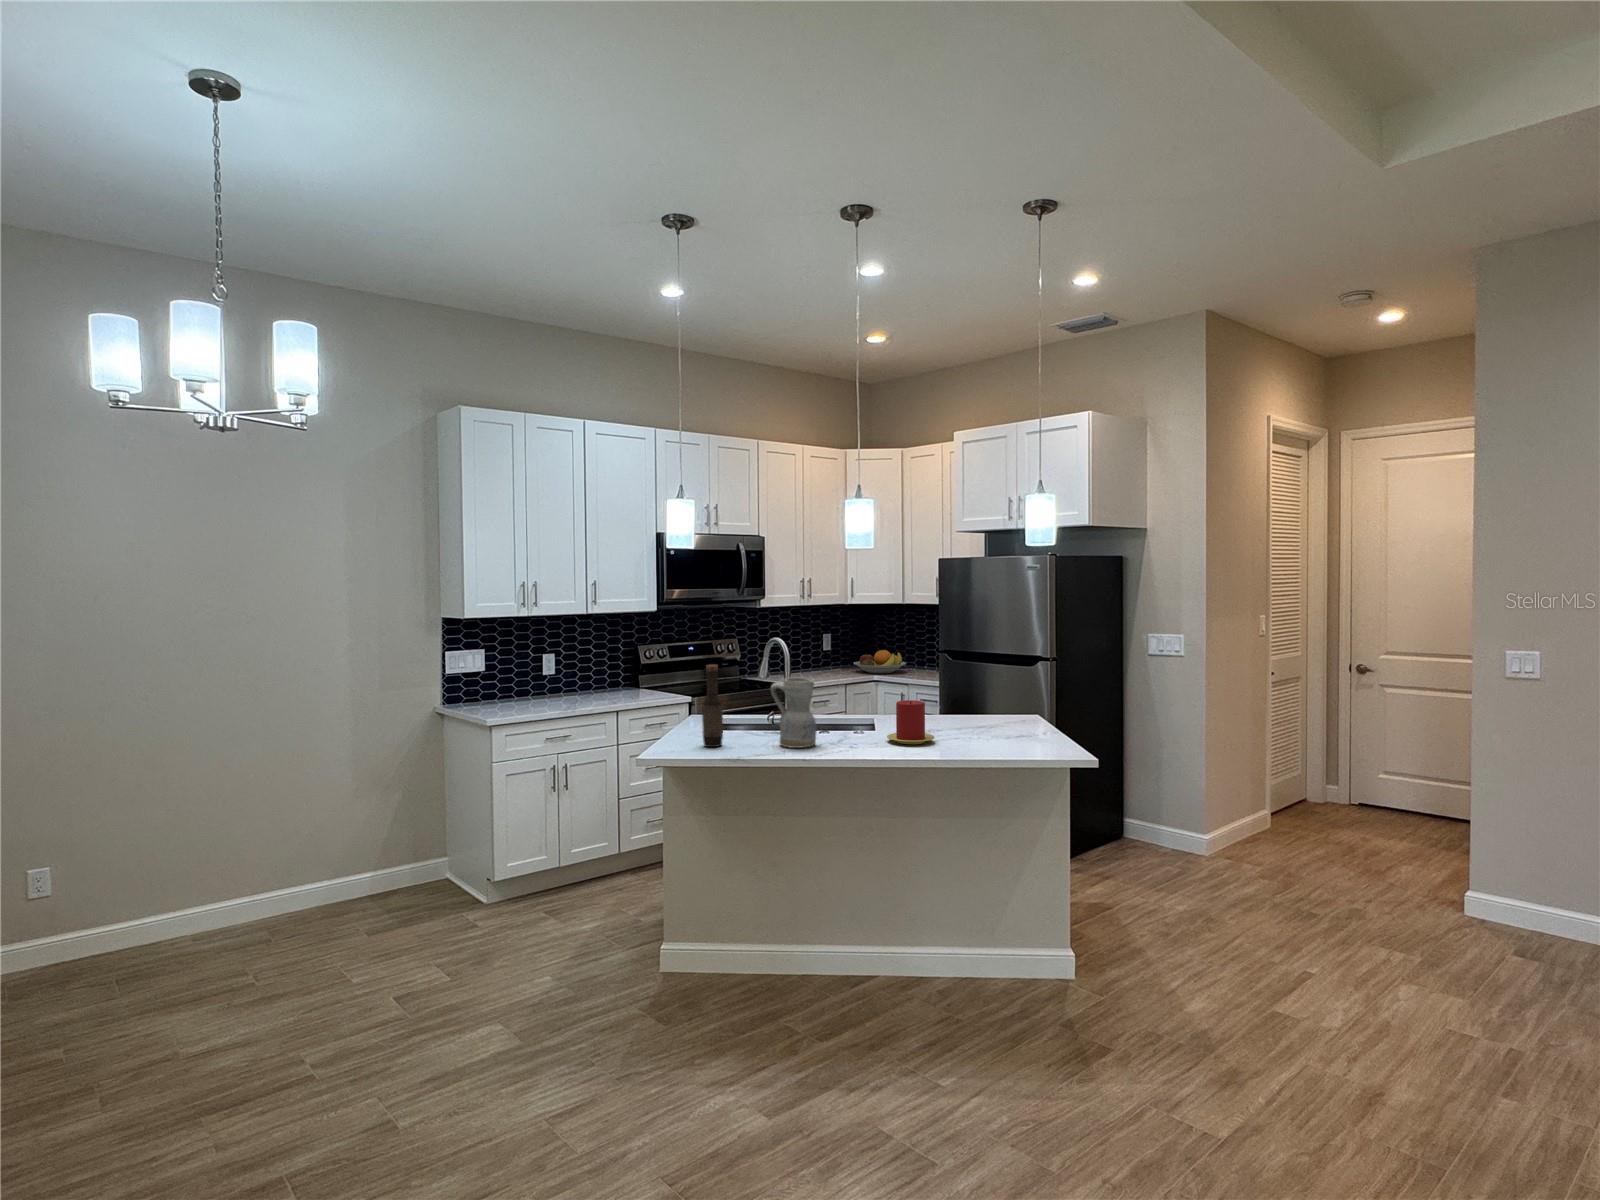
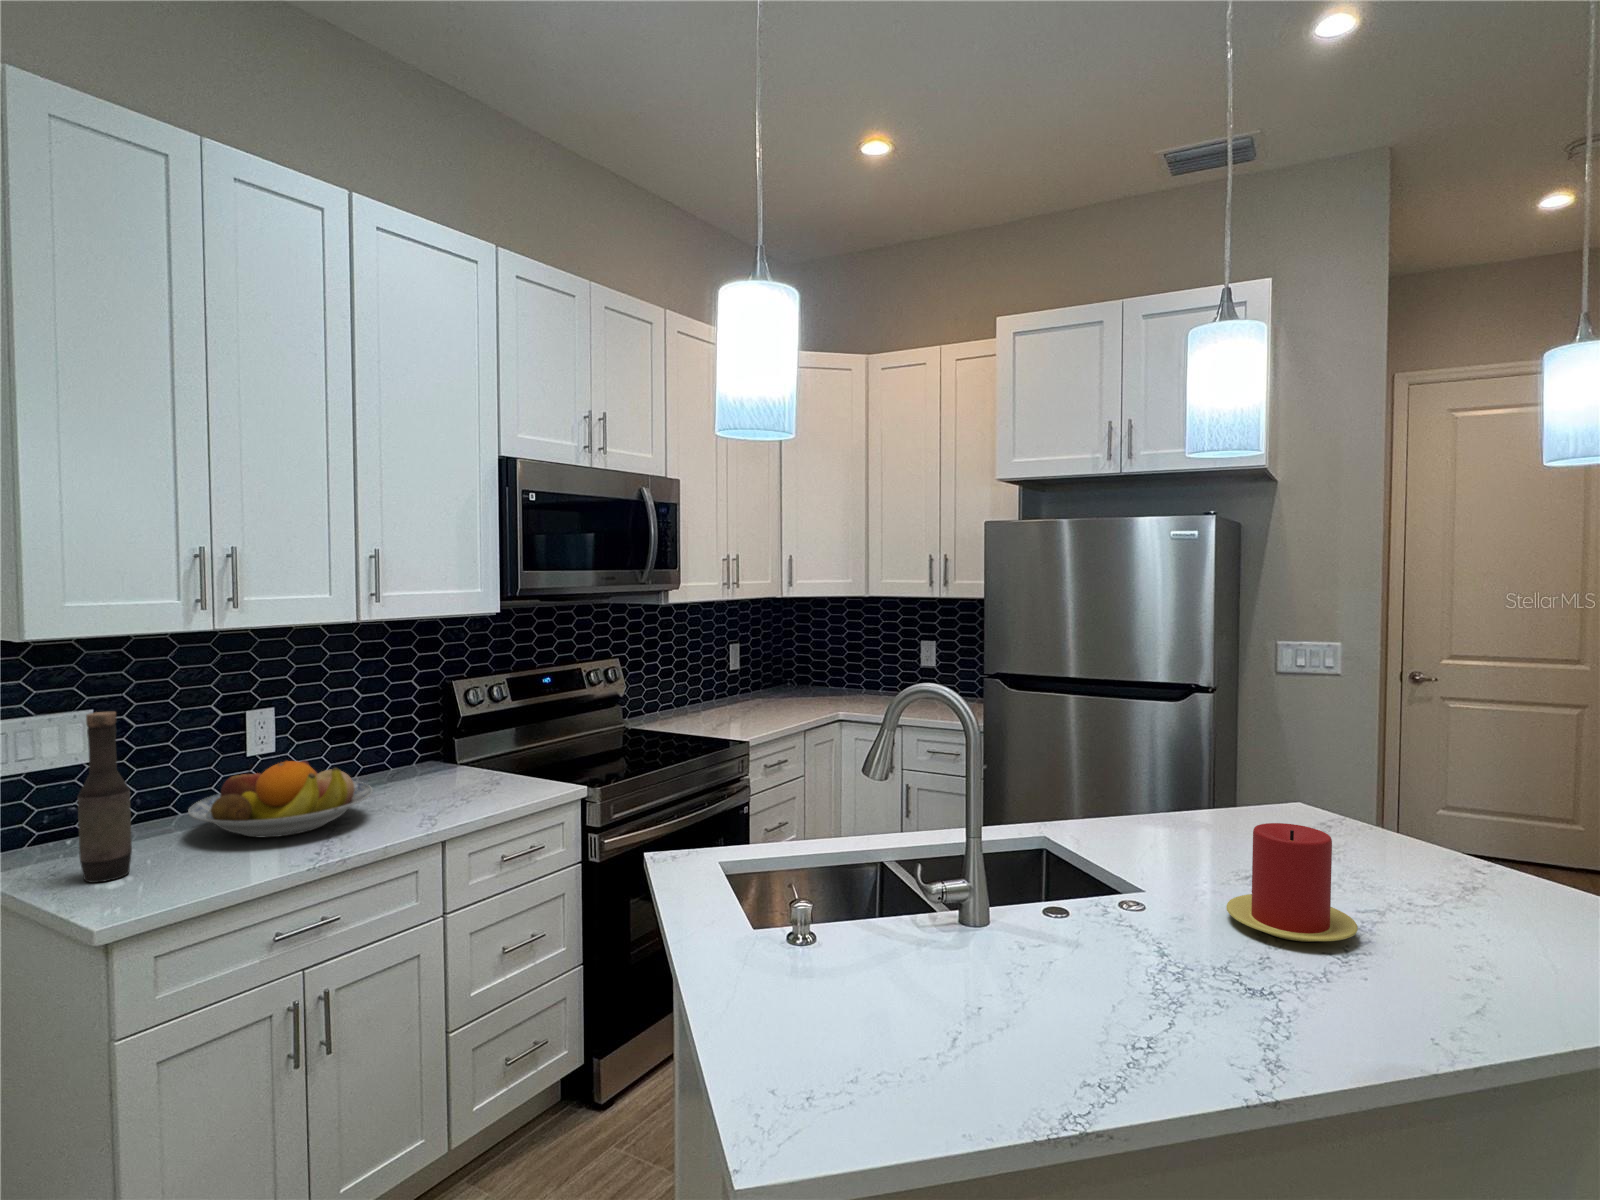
fruit bowl: present [854,650,906,674] -> present [188,760,373,837]
bottle: present [702,665,723,747] -> present [78,712,132,883]
ceramic pitcher: present [771,678,817,748] -> none [1007,794,1138,1002]

